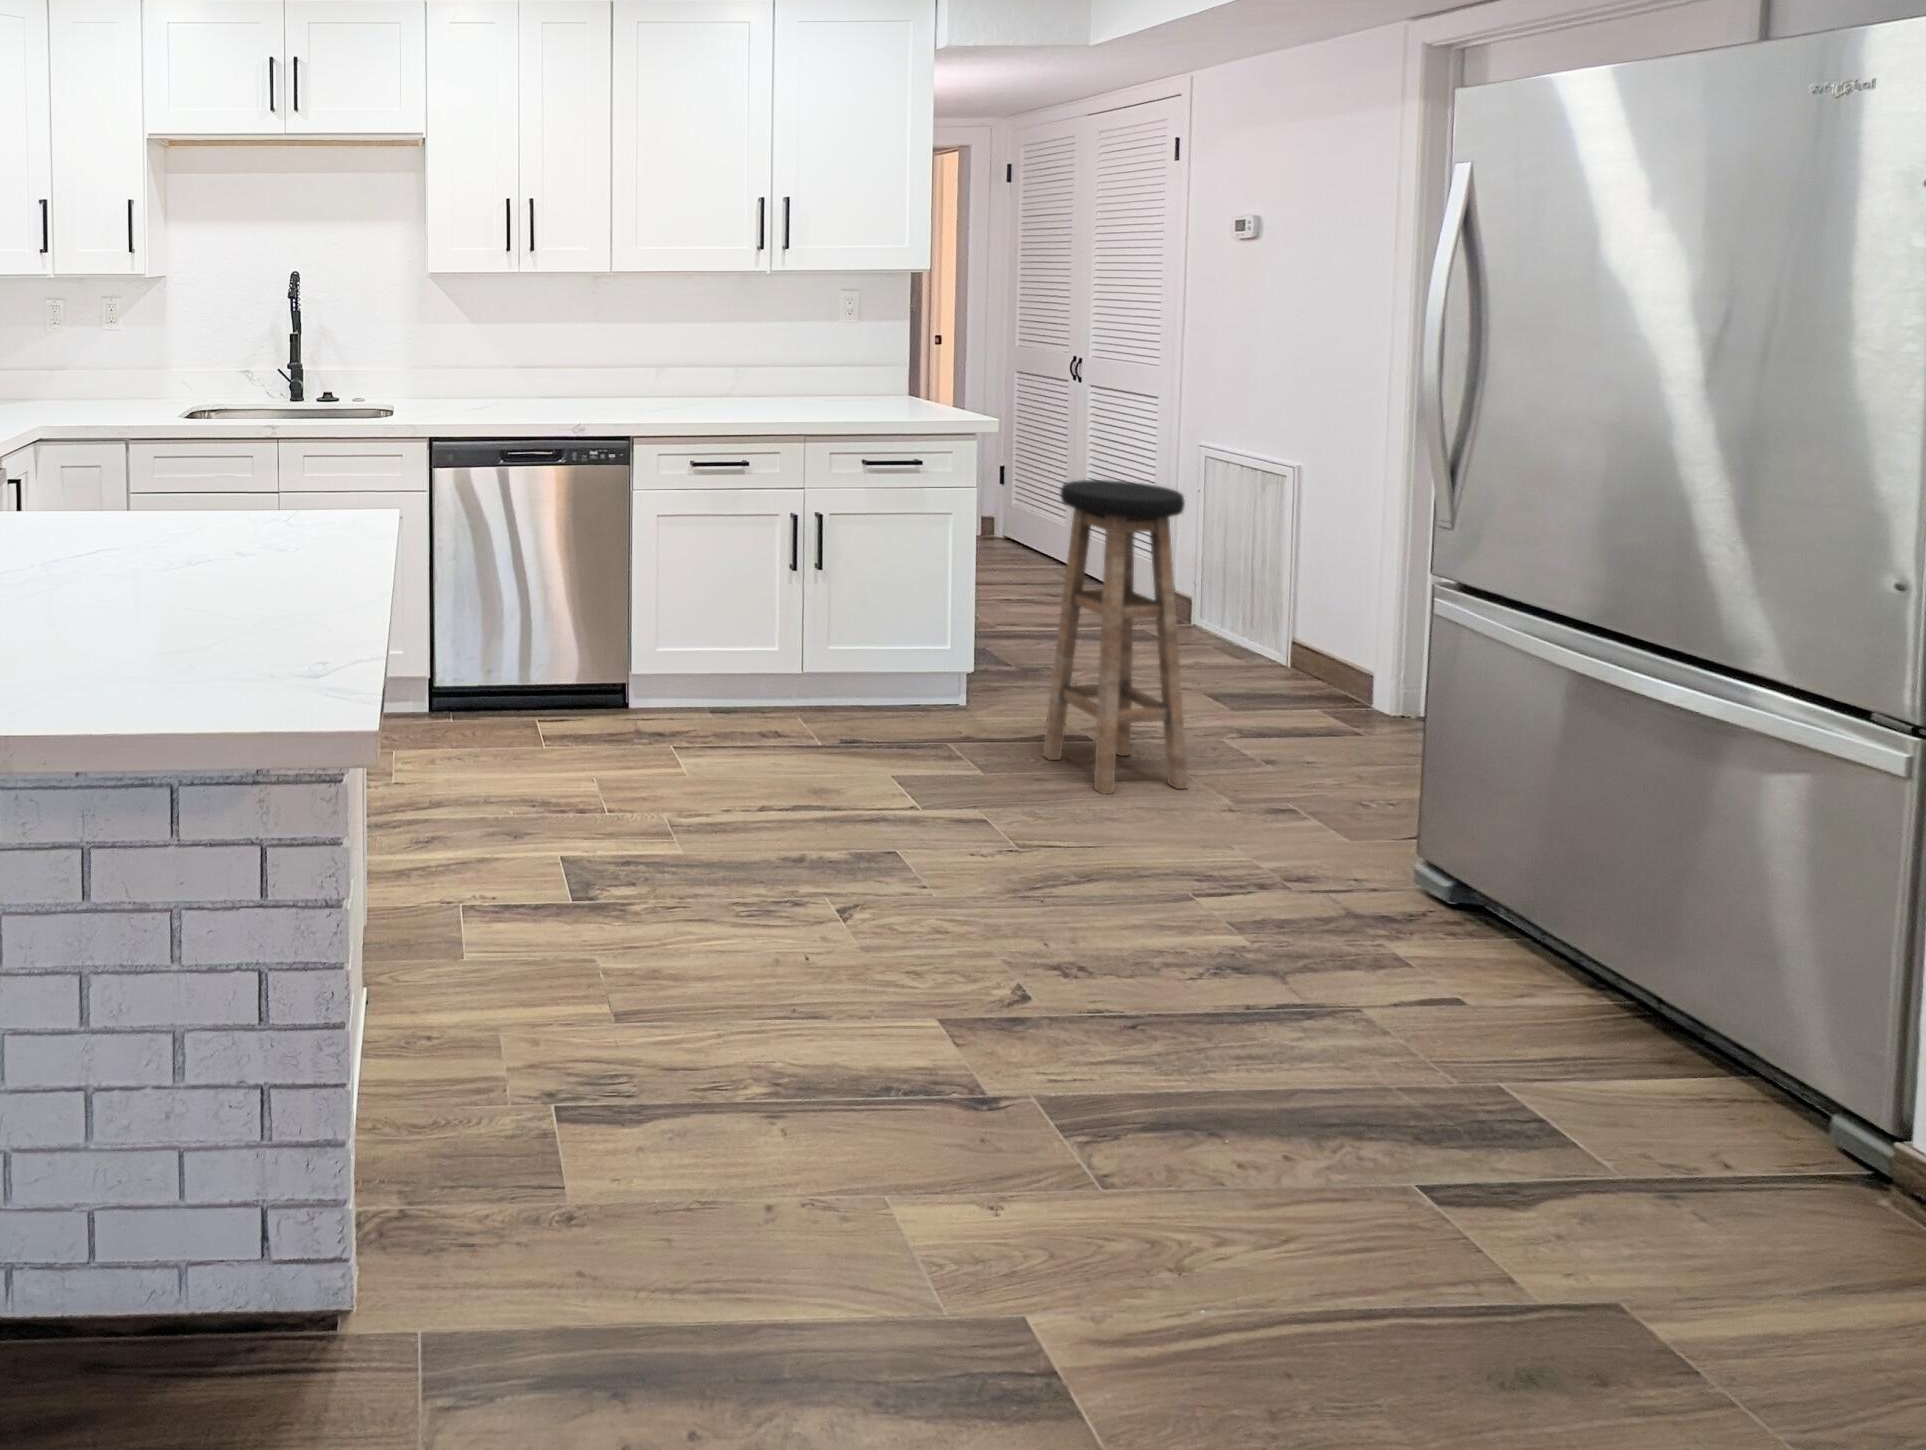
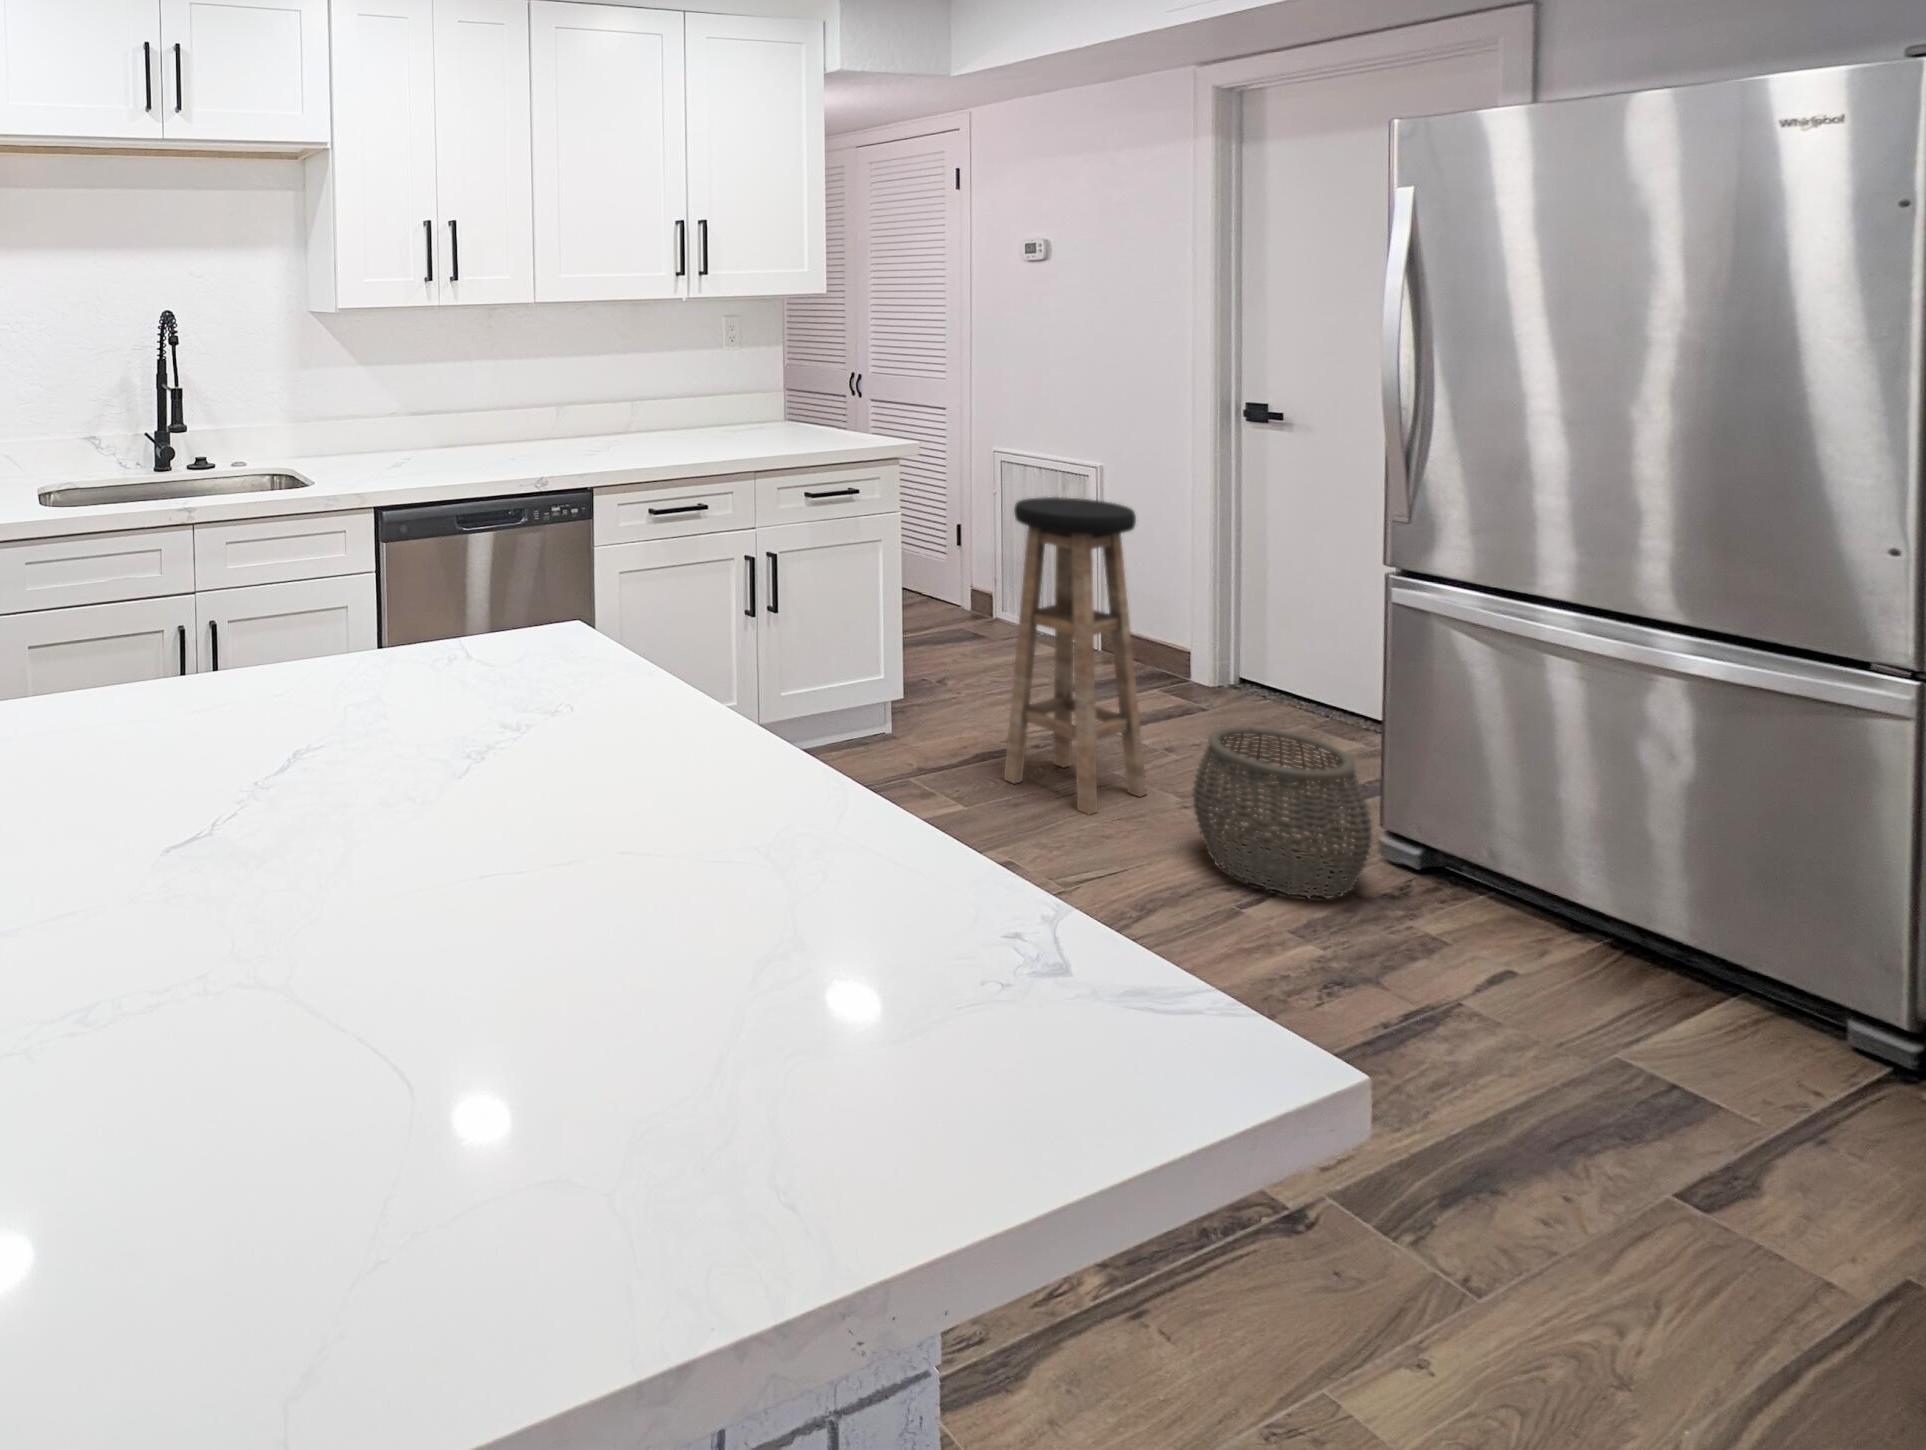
woven basket: none [1175,719,1355,893] -> present [1193,727,1372,898]

